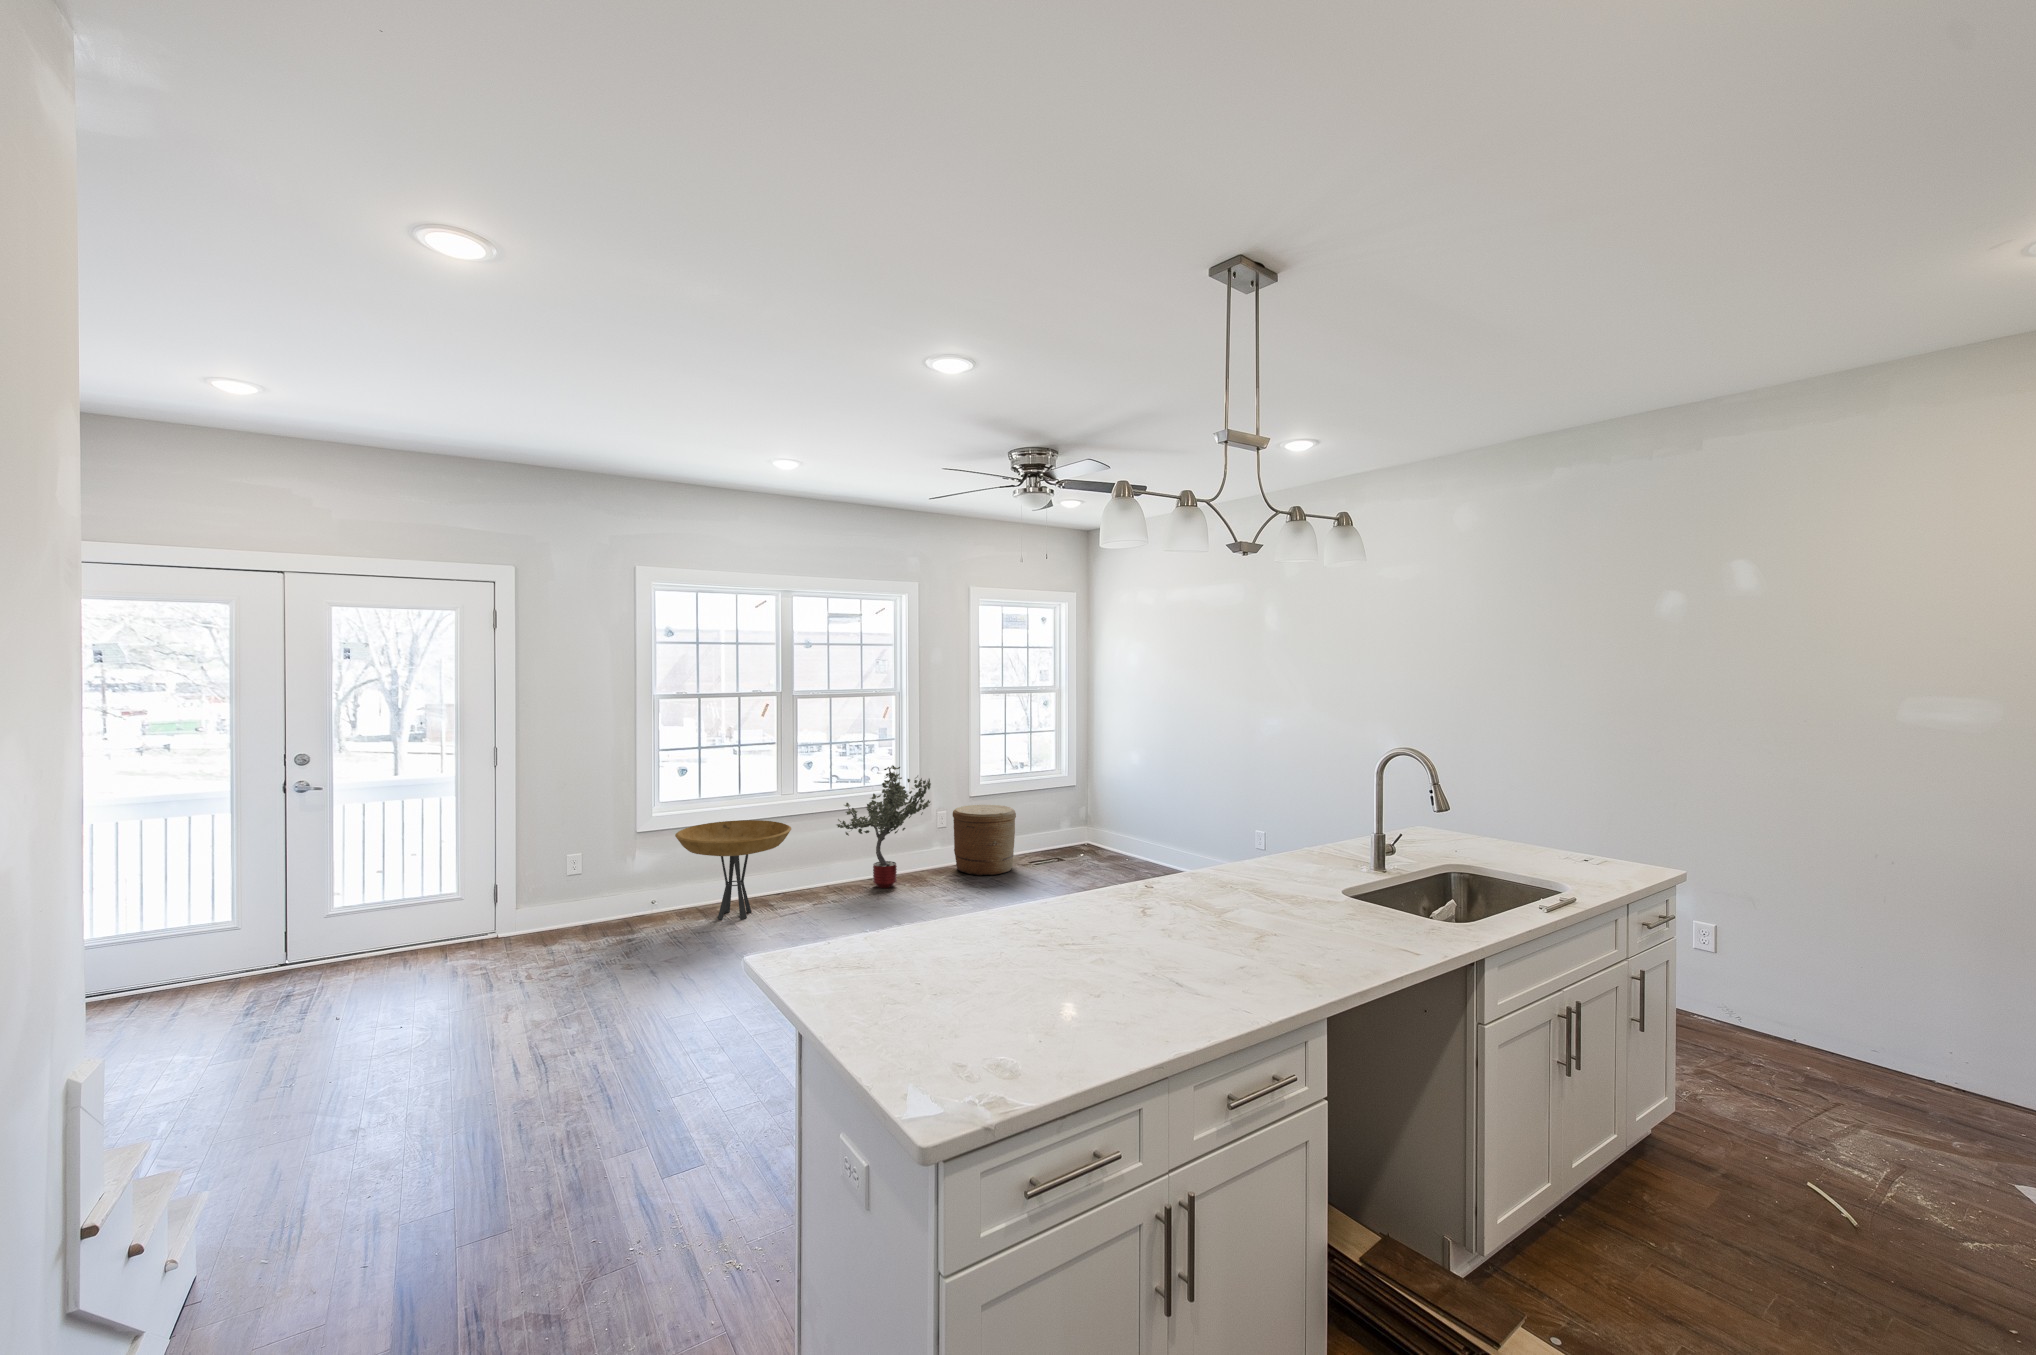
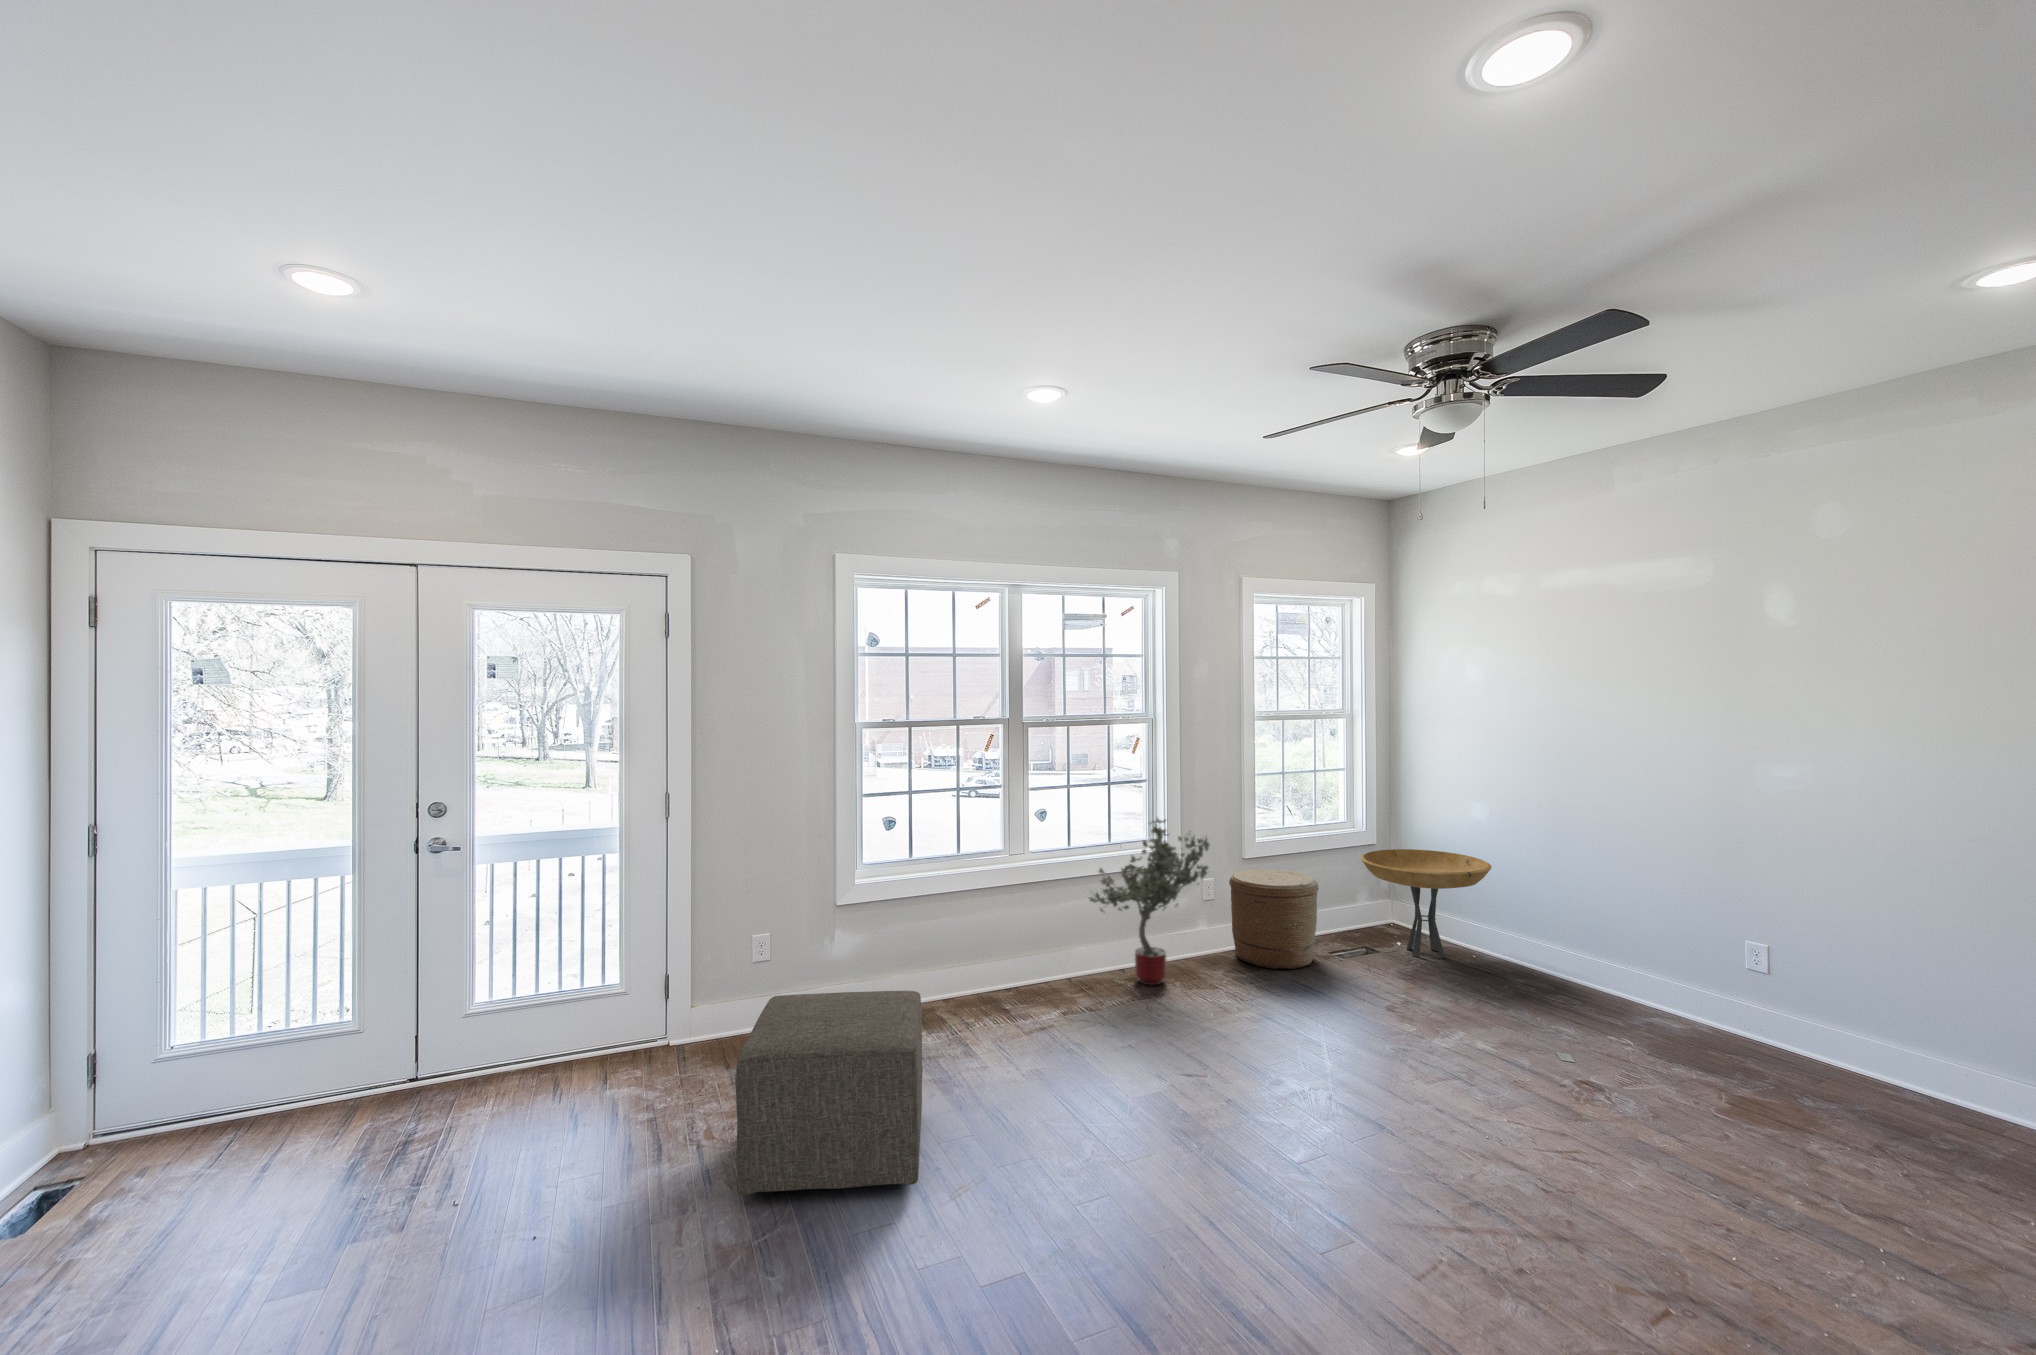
side table: present [675,820,791,920] -> present [1360,849,1492,958]
ottoman: none [547,879,688,1007] -> present [735,991,923,1196]

